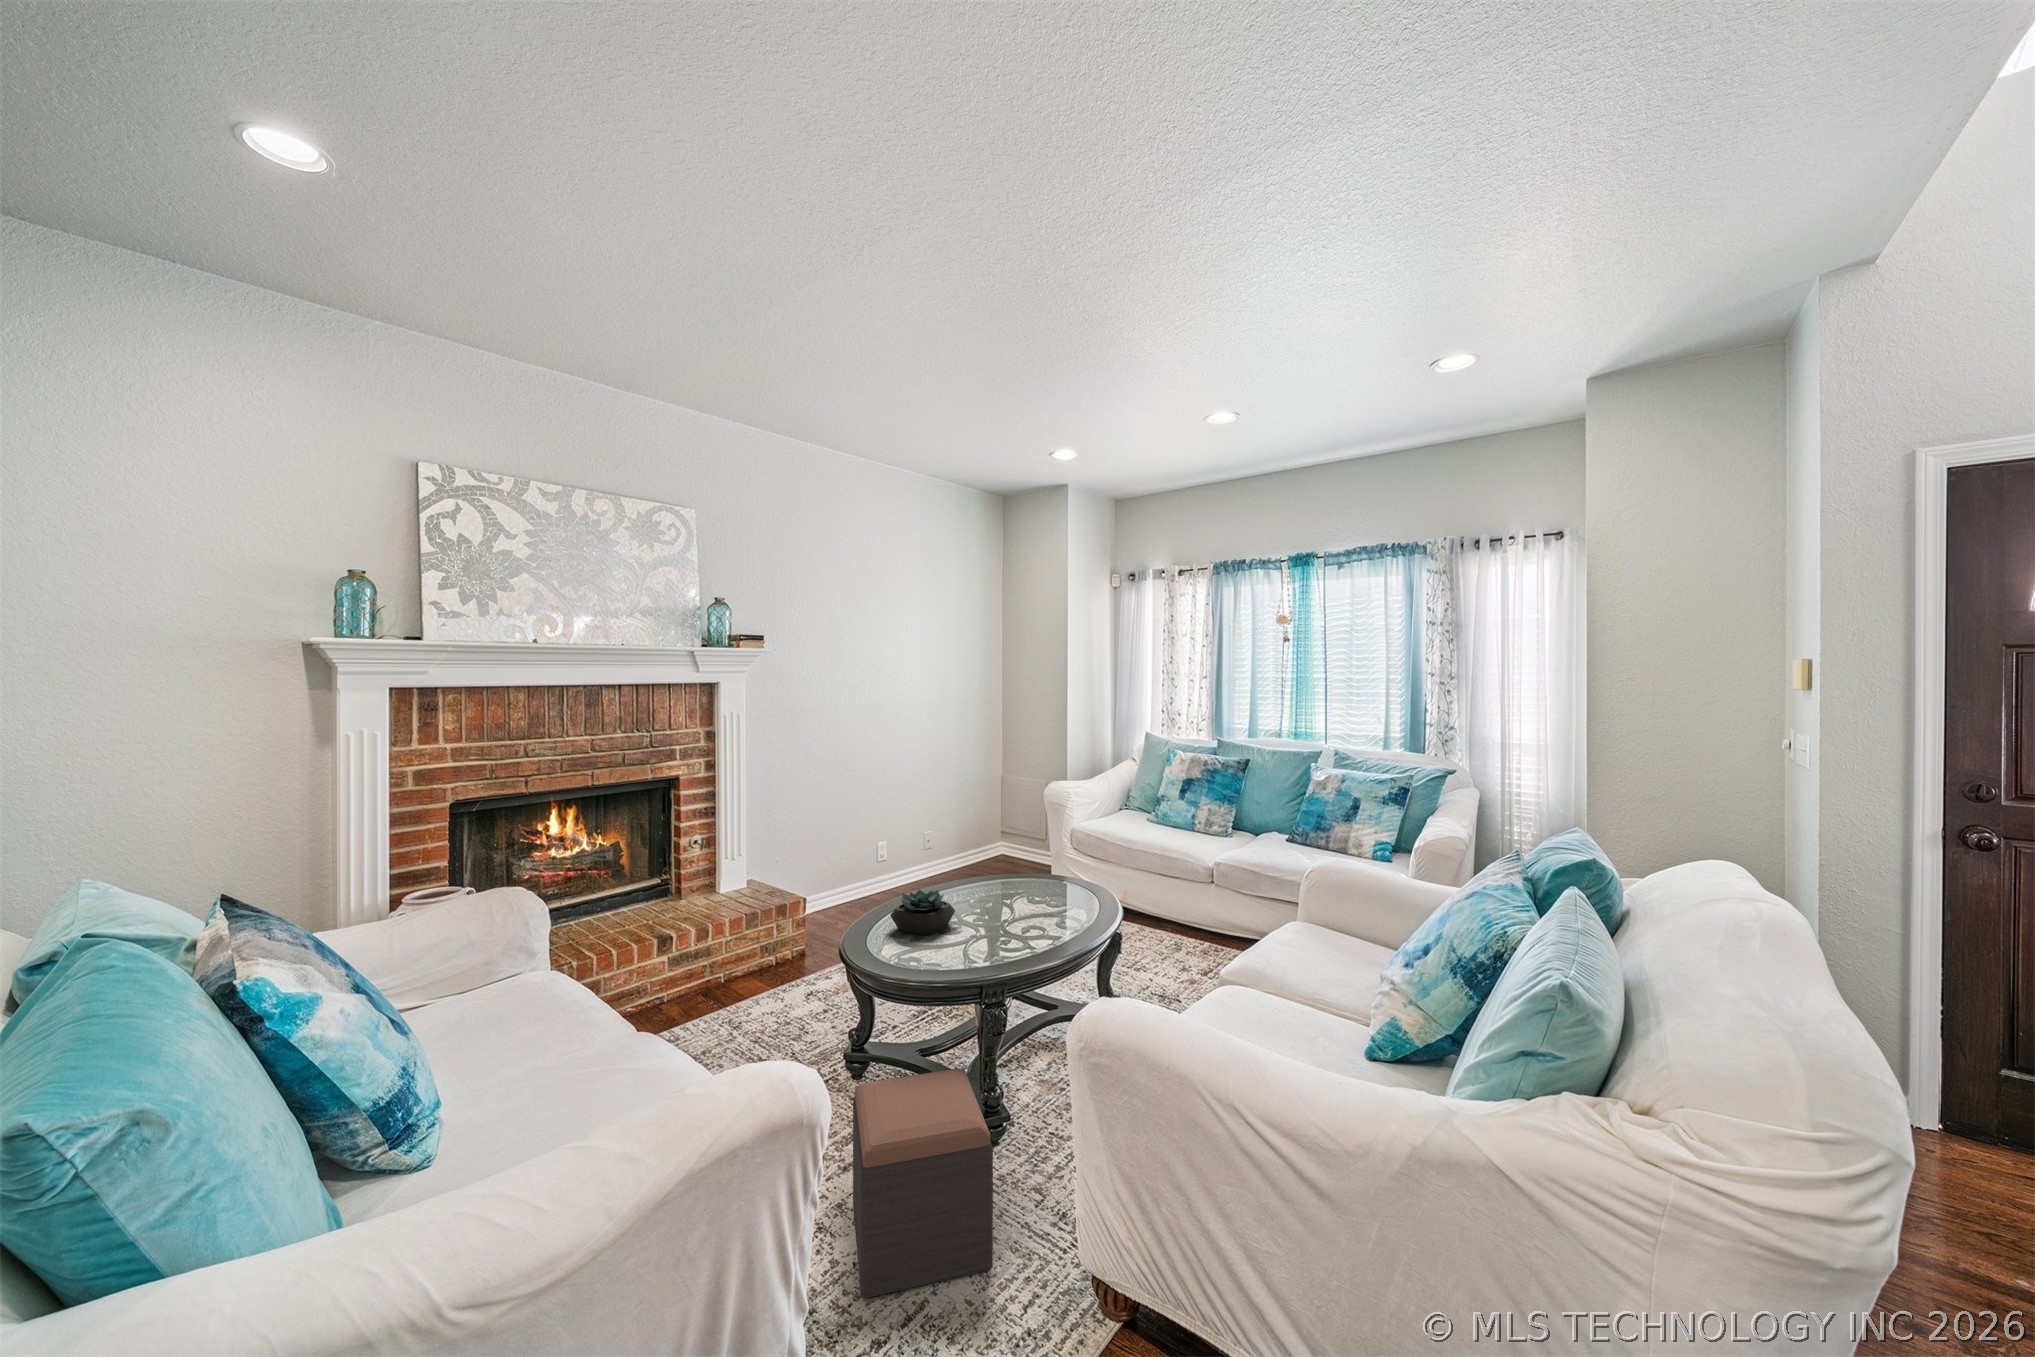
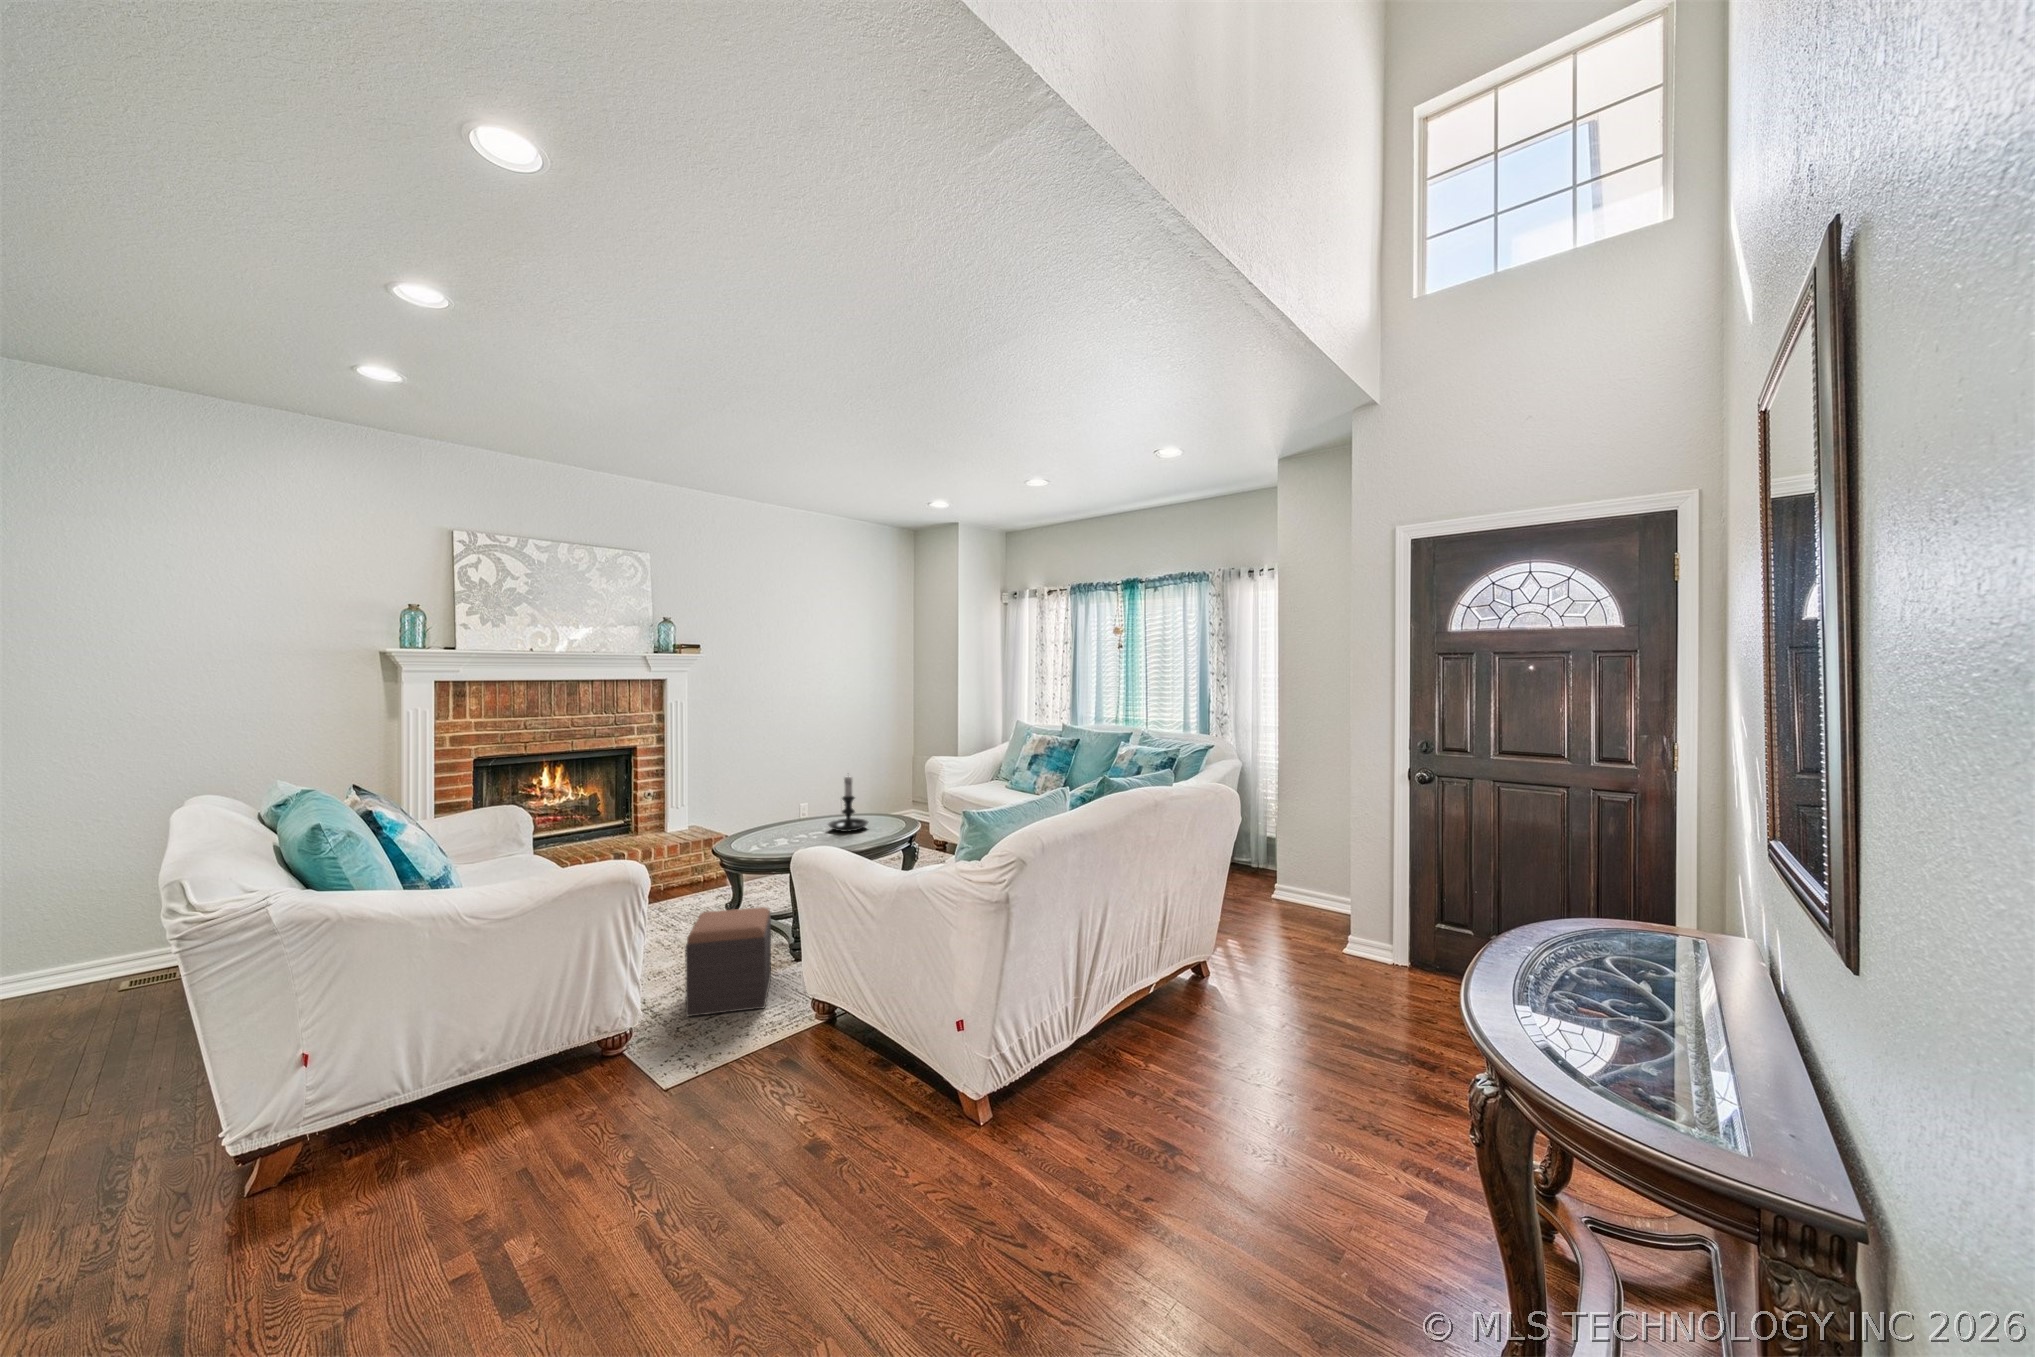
candle holder: none [979,821,1036,907] -> present [828,777,868,832]
succulent plant: present [890,890,955,935] -> none [757,817,803,844]

